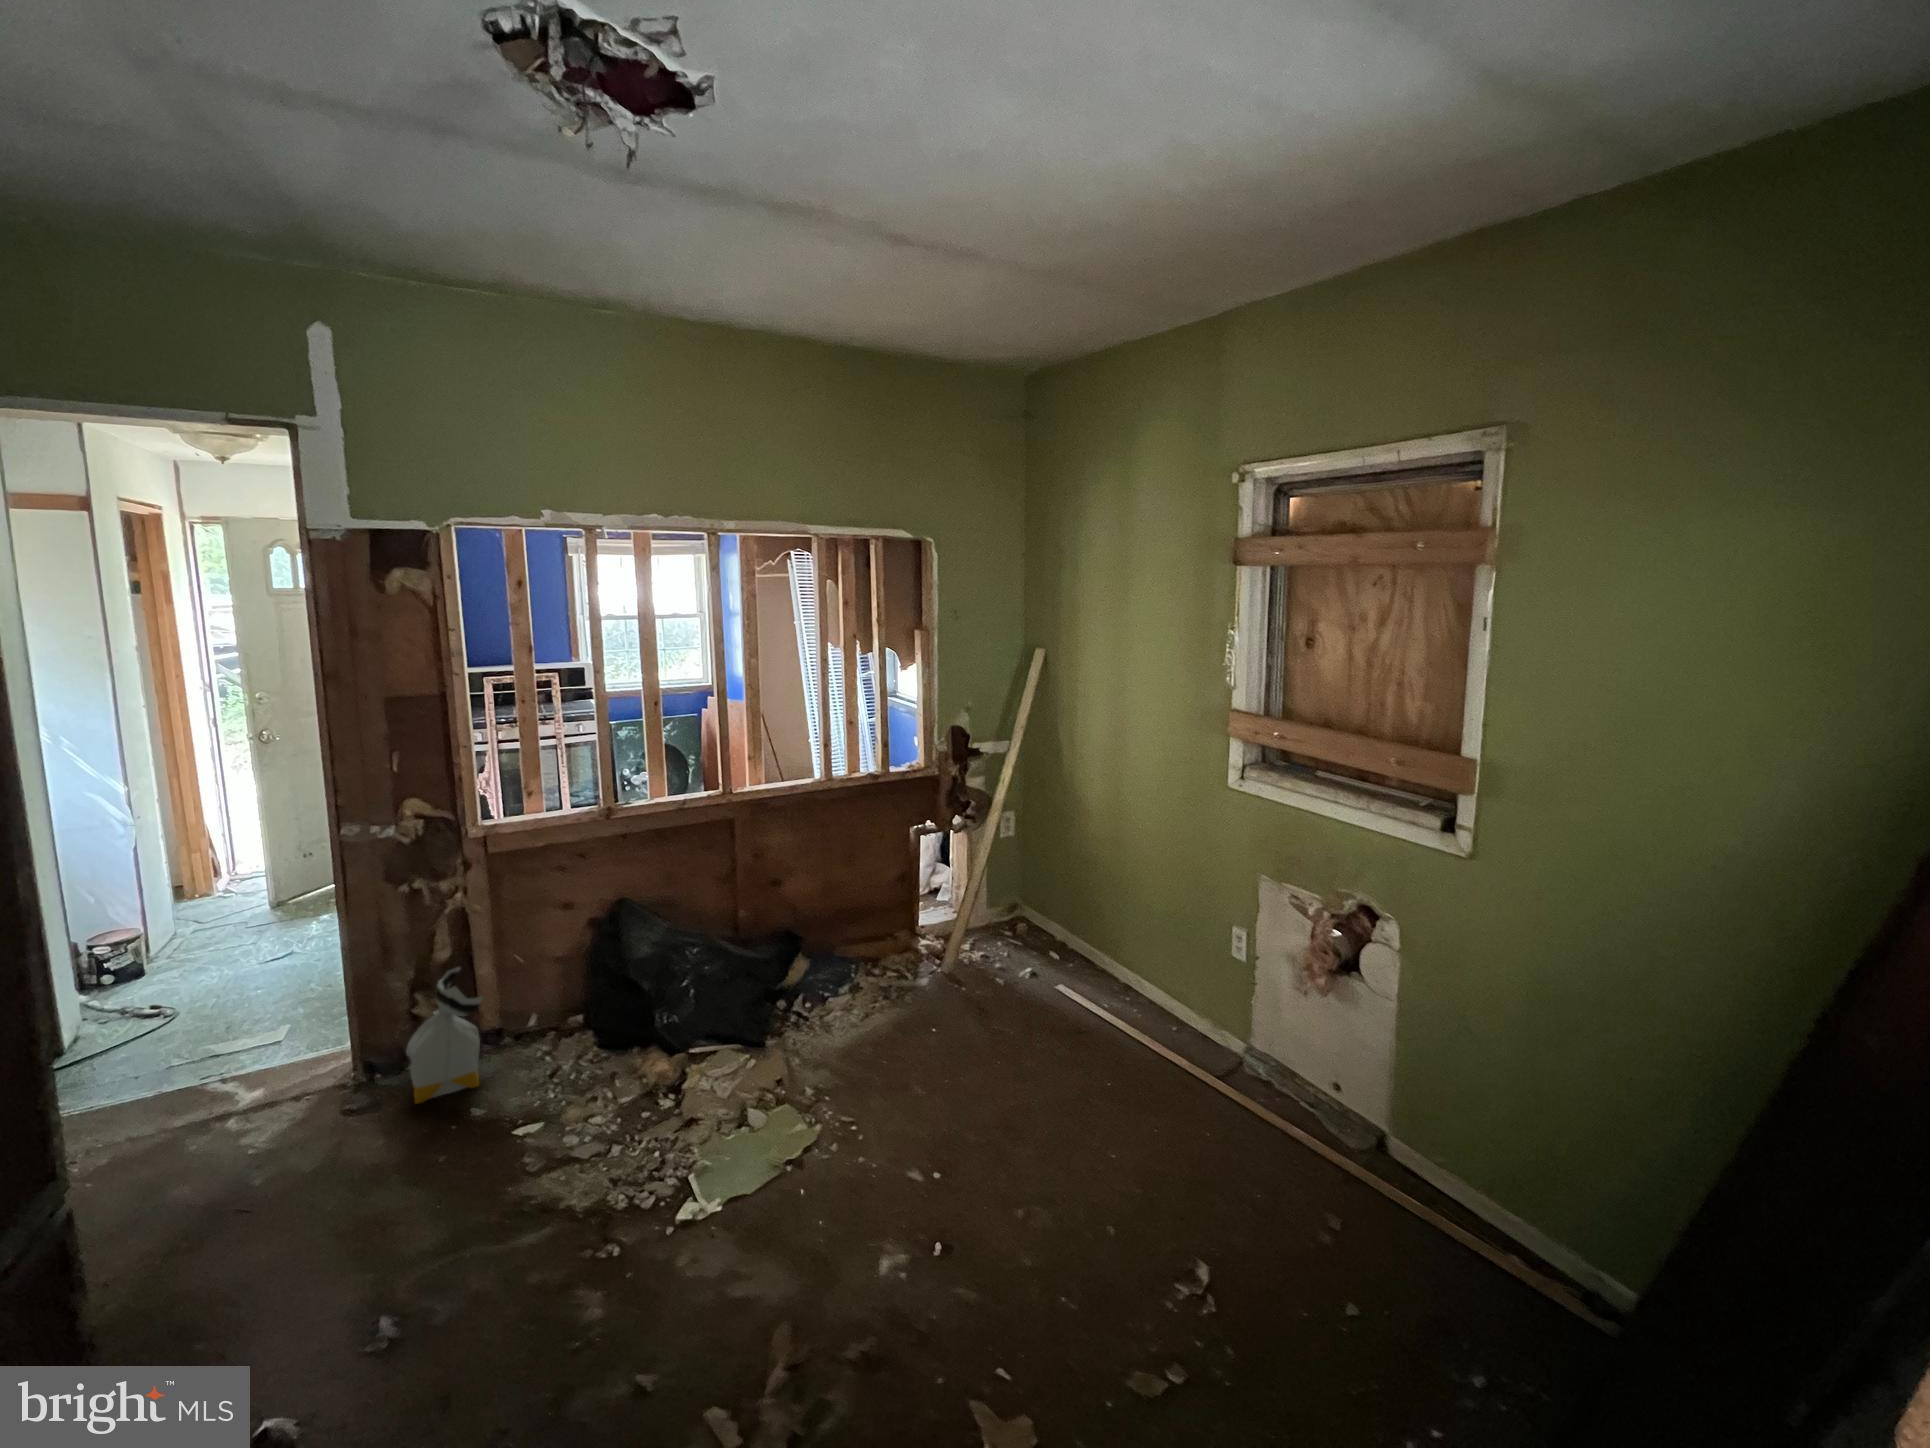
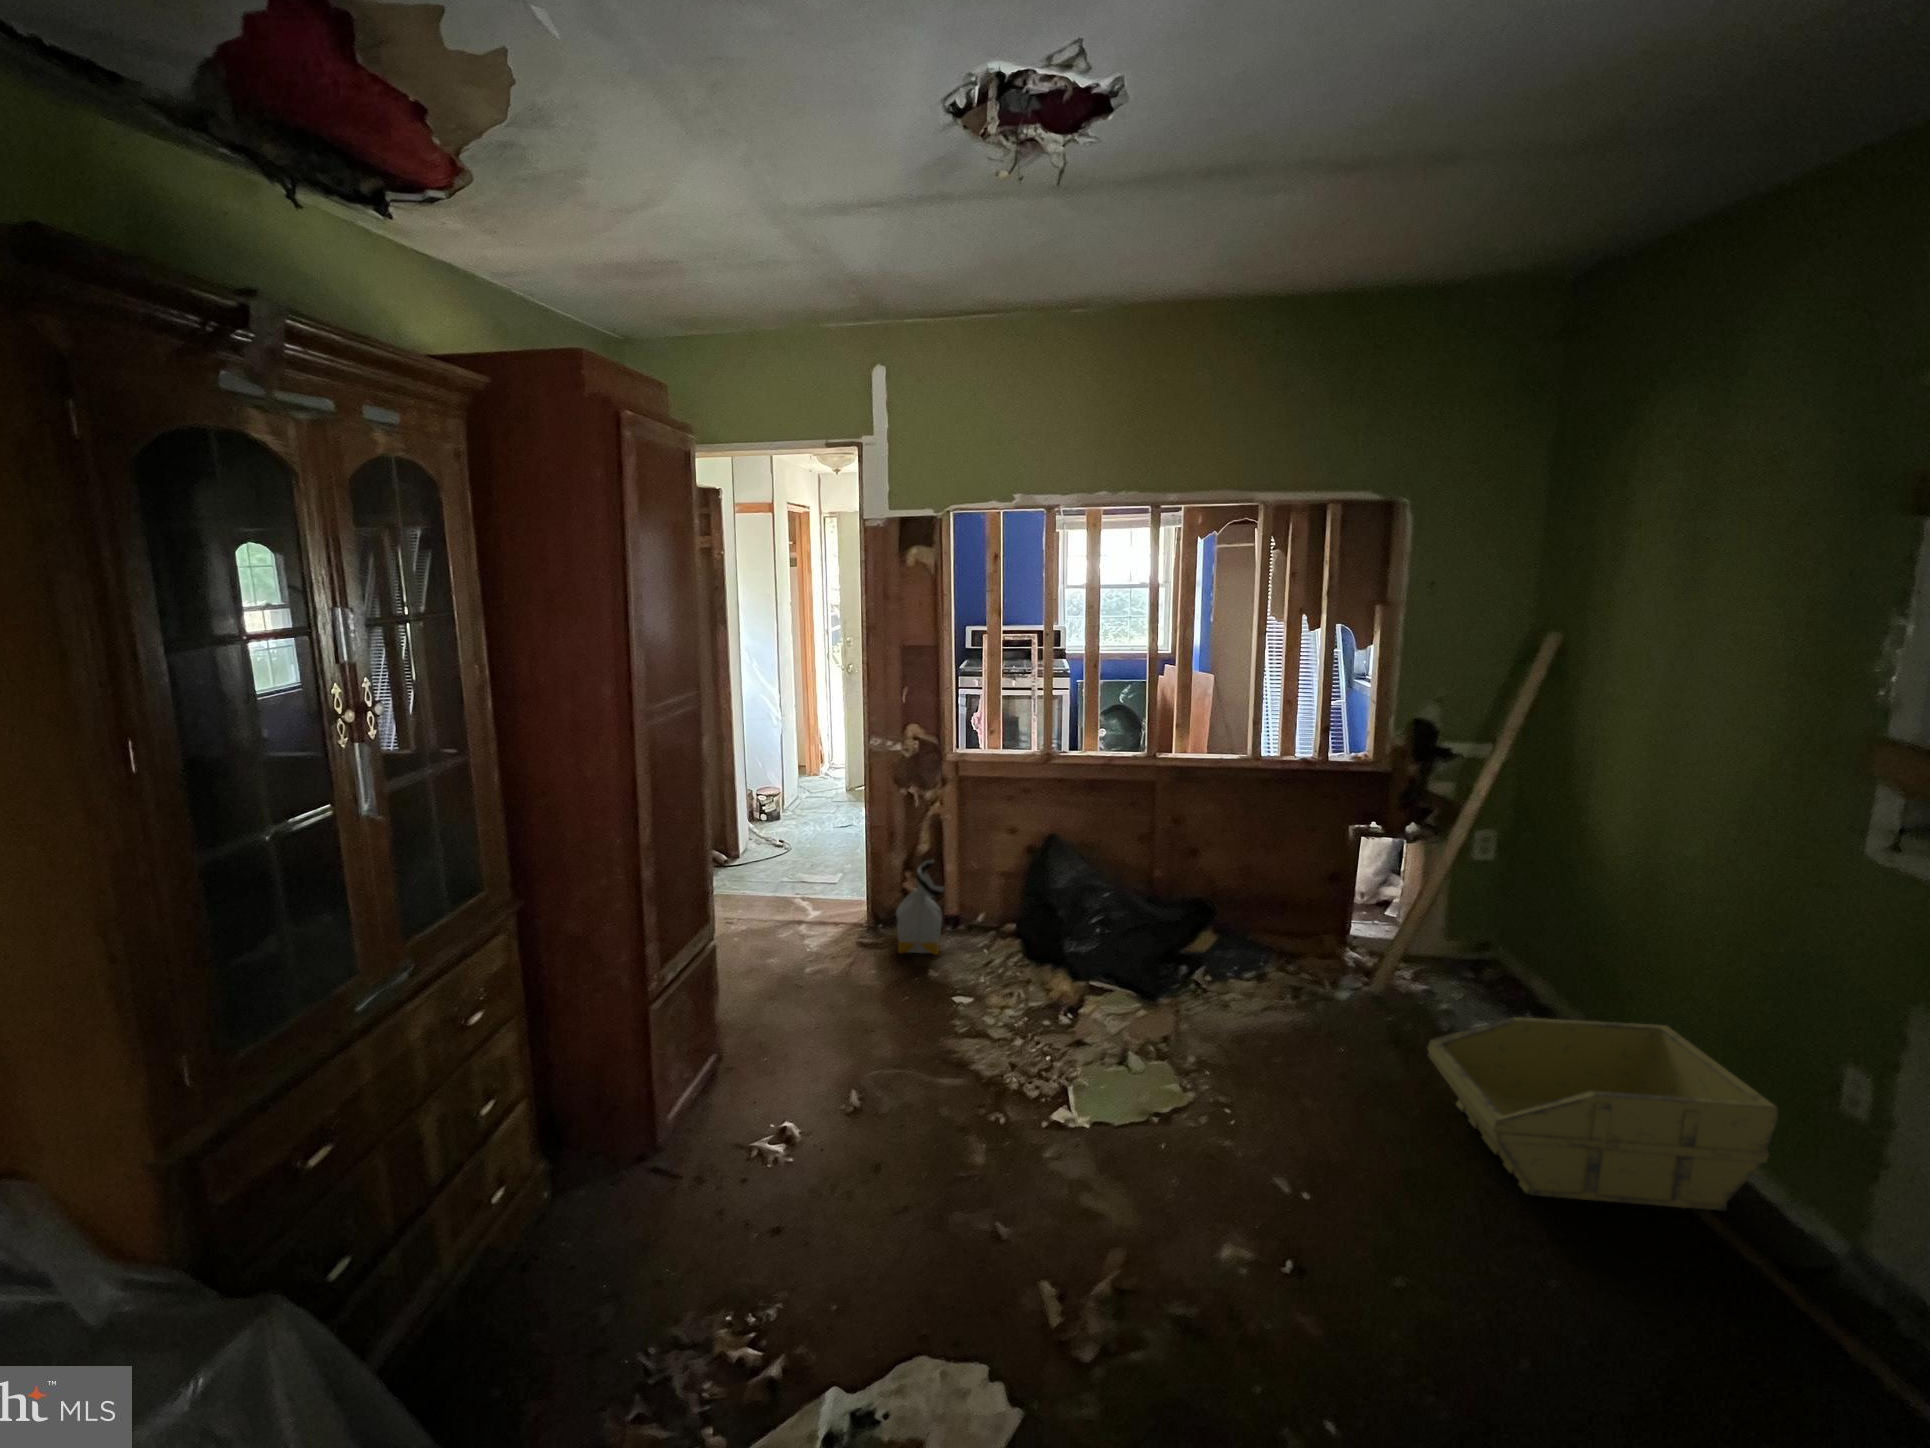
storage bin: none [1003,932,1208,1096] -> present [1427,1017,1778,1211]

